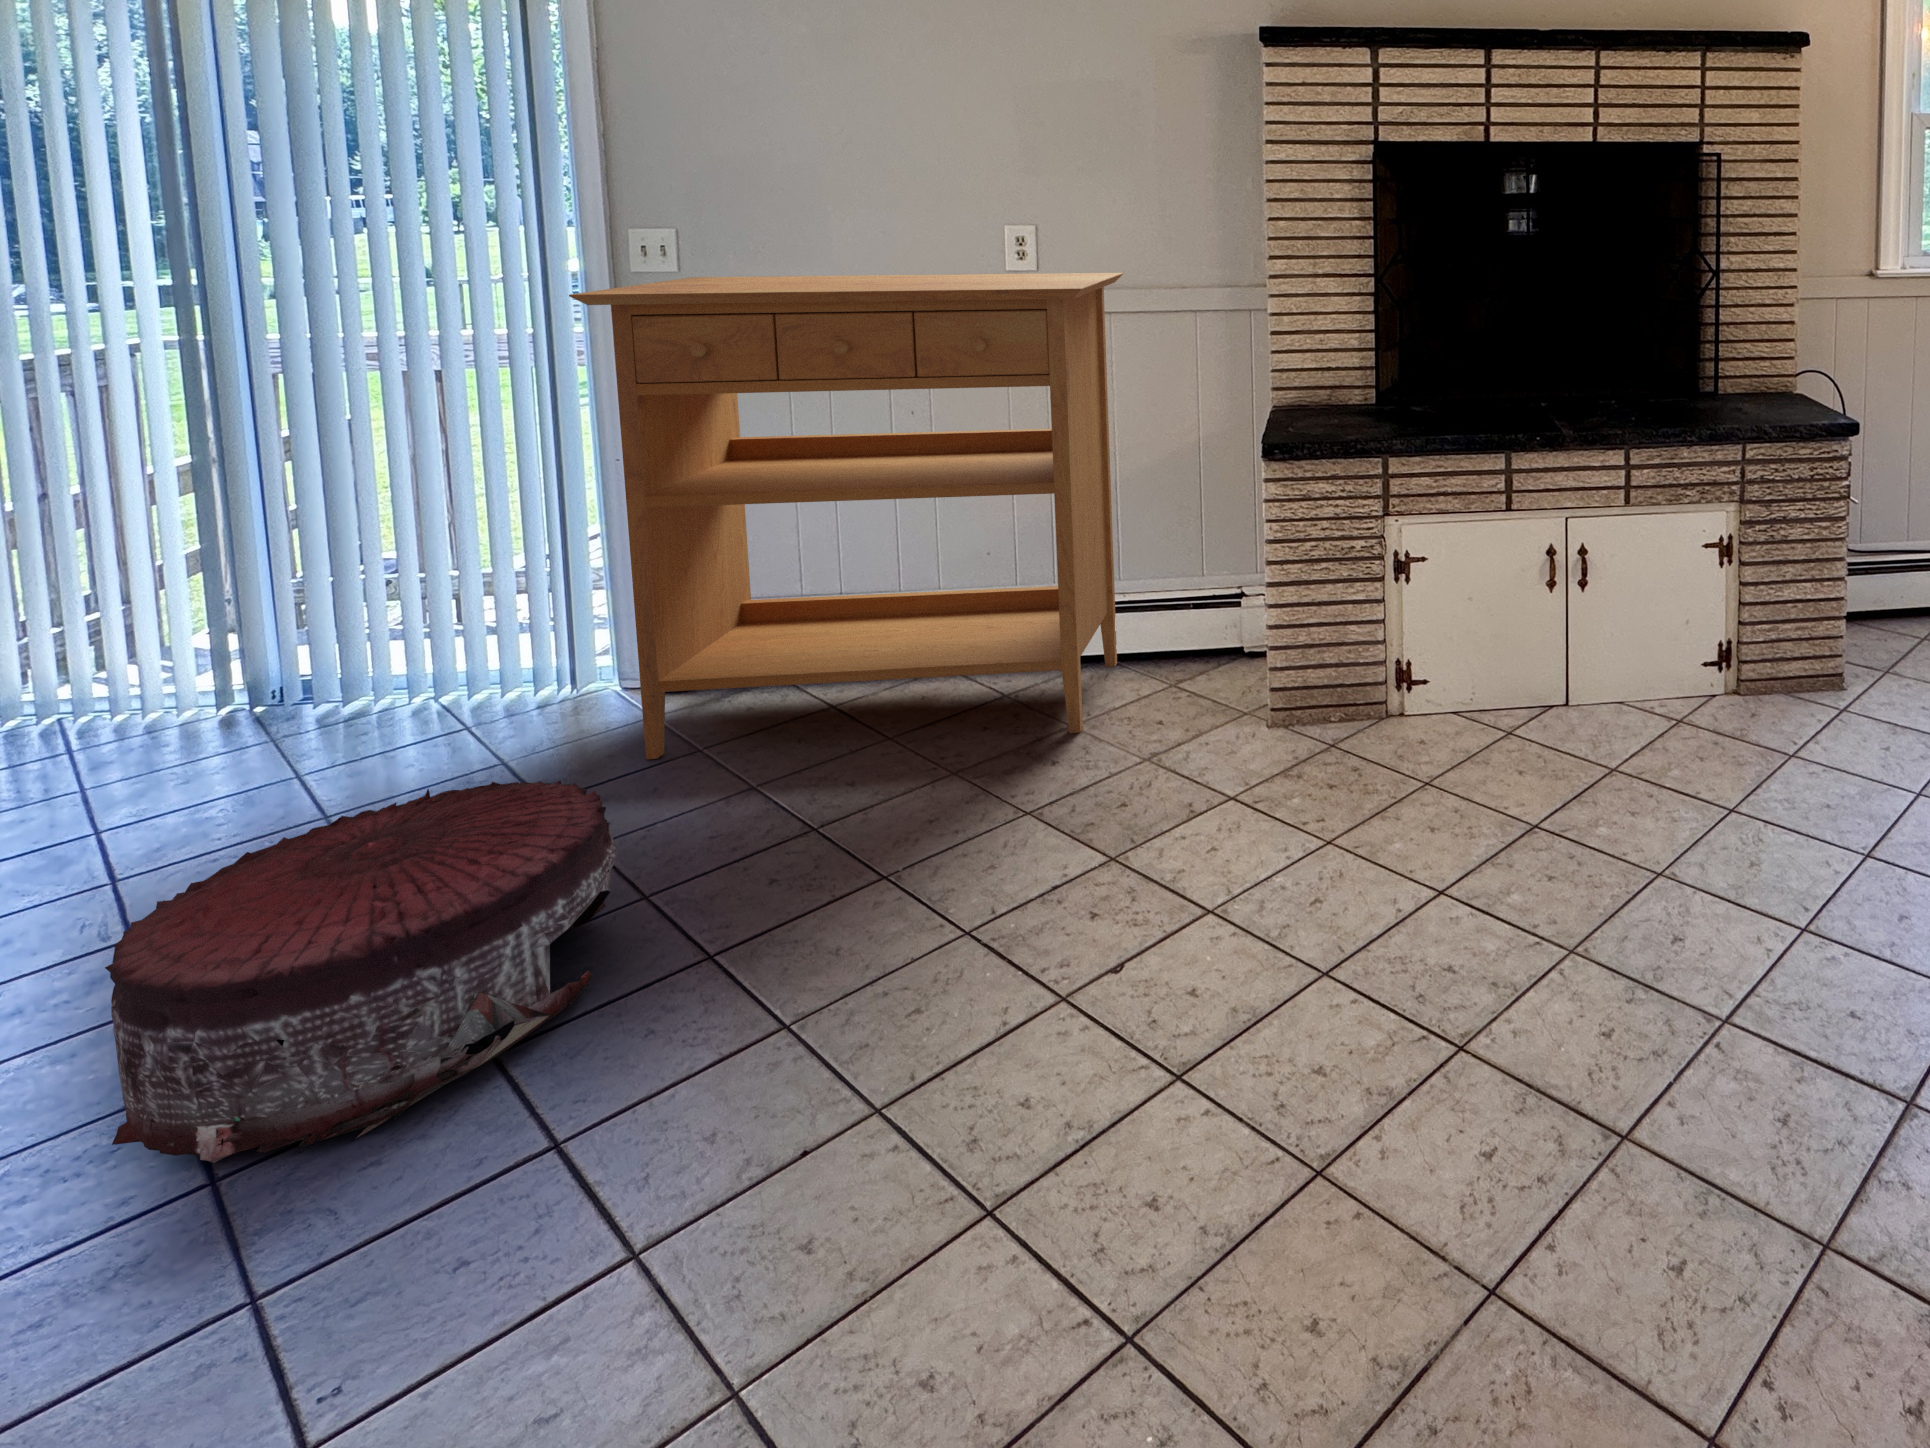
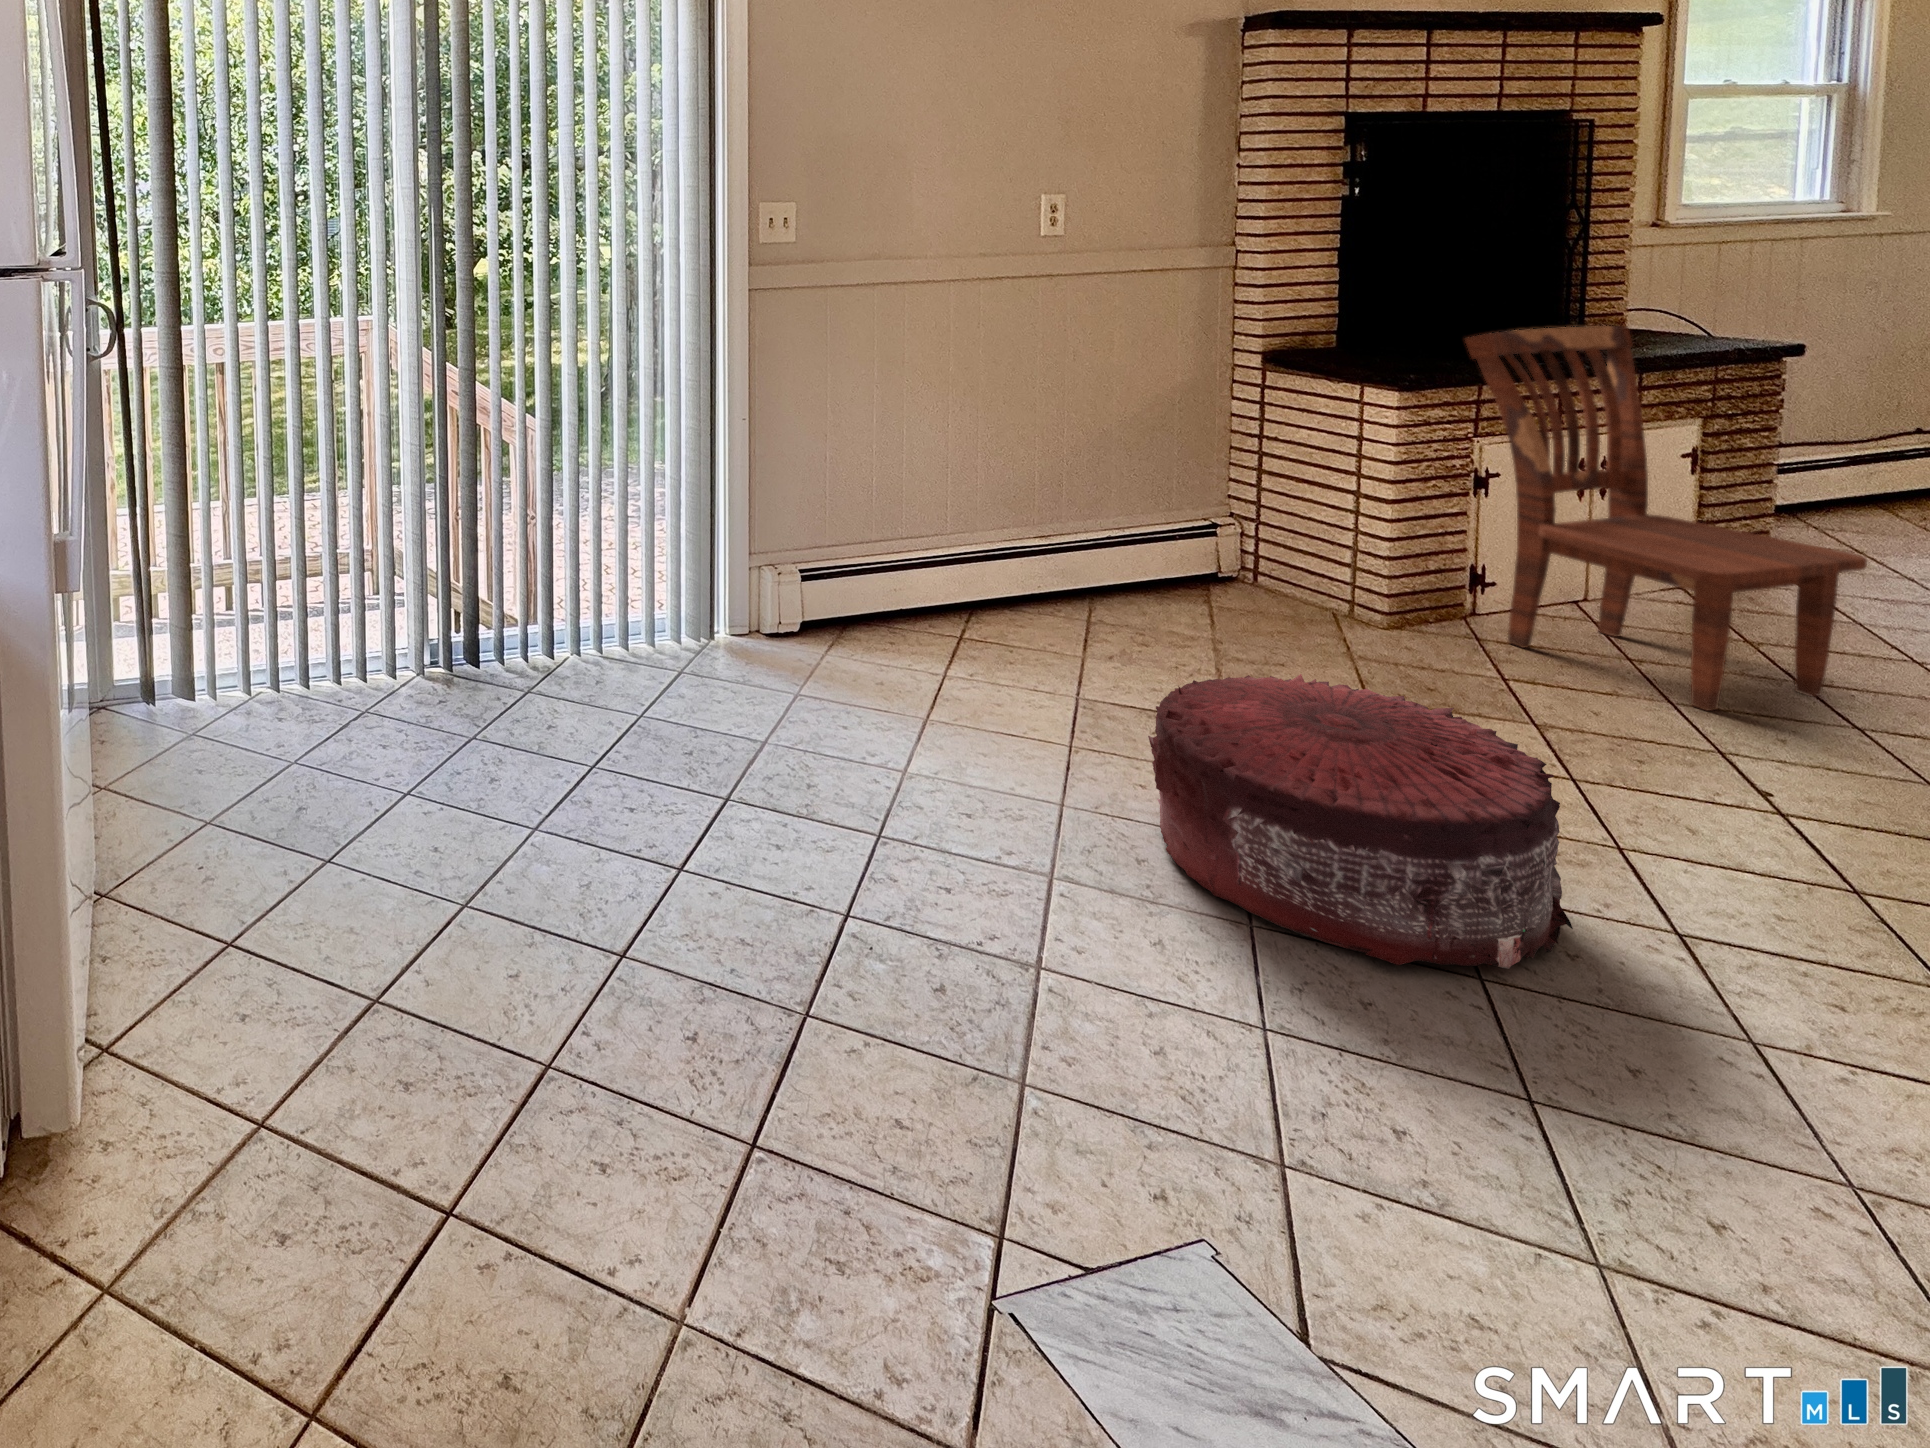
console table: present [569,273,1123,759] -> none [829,240,1297,687]
dining chair: none [1286,395,1524,857] -> present [1465,326,1867,711]

